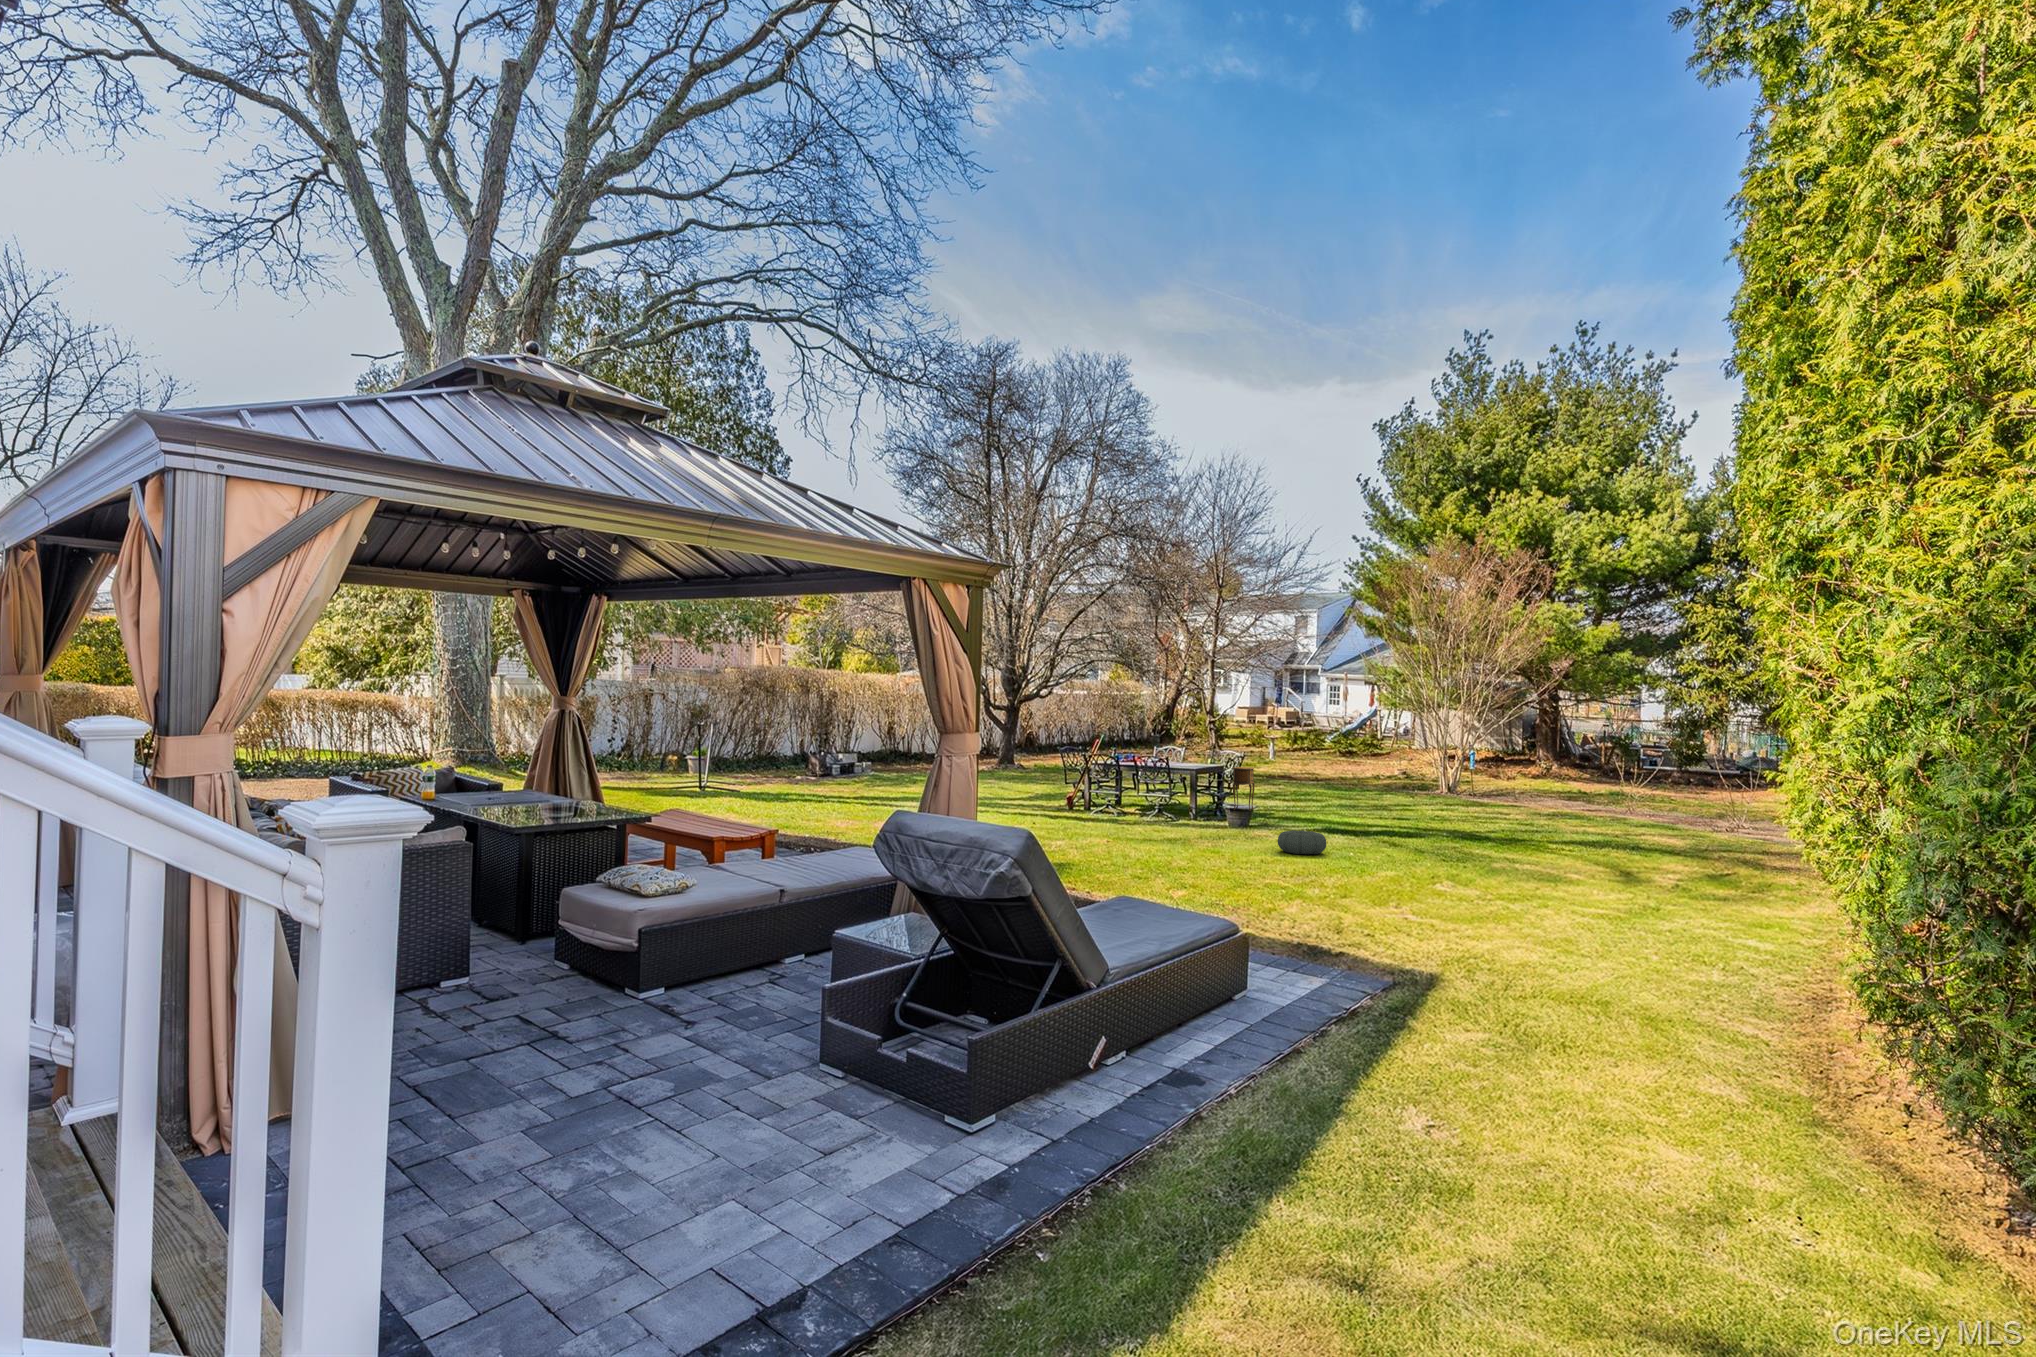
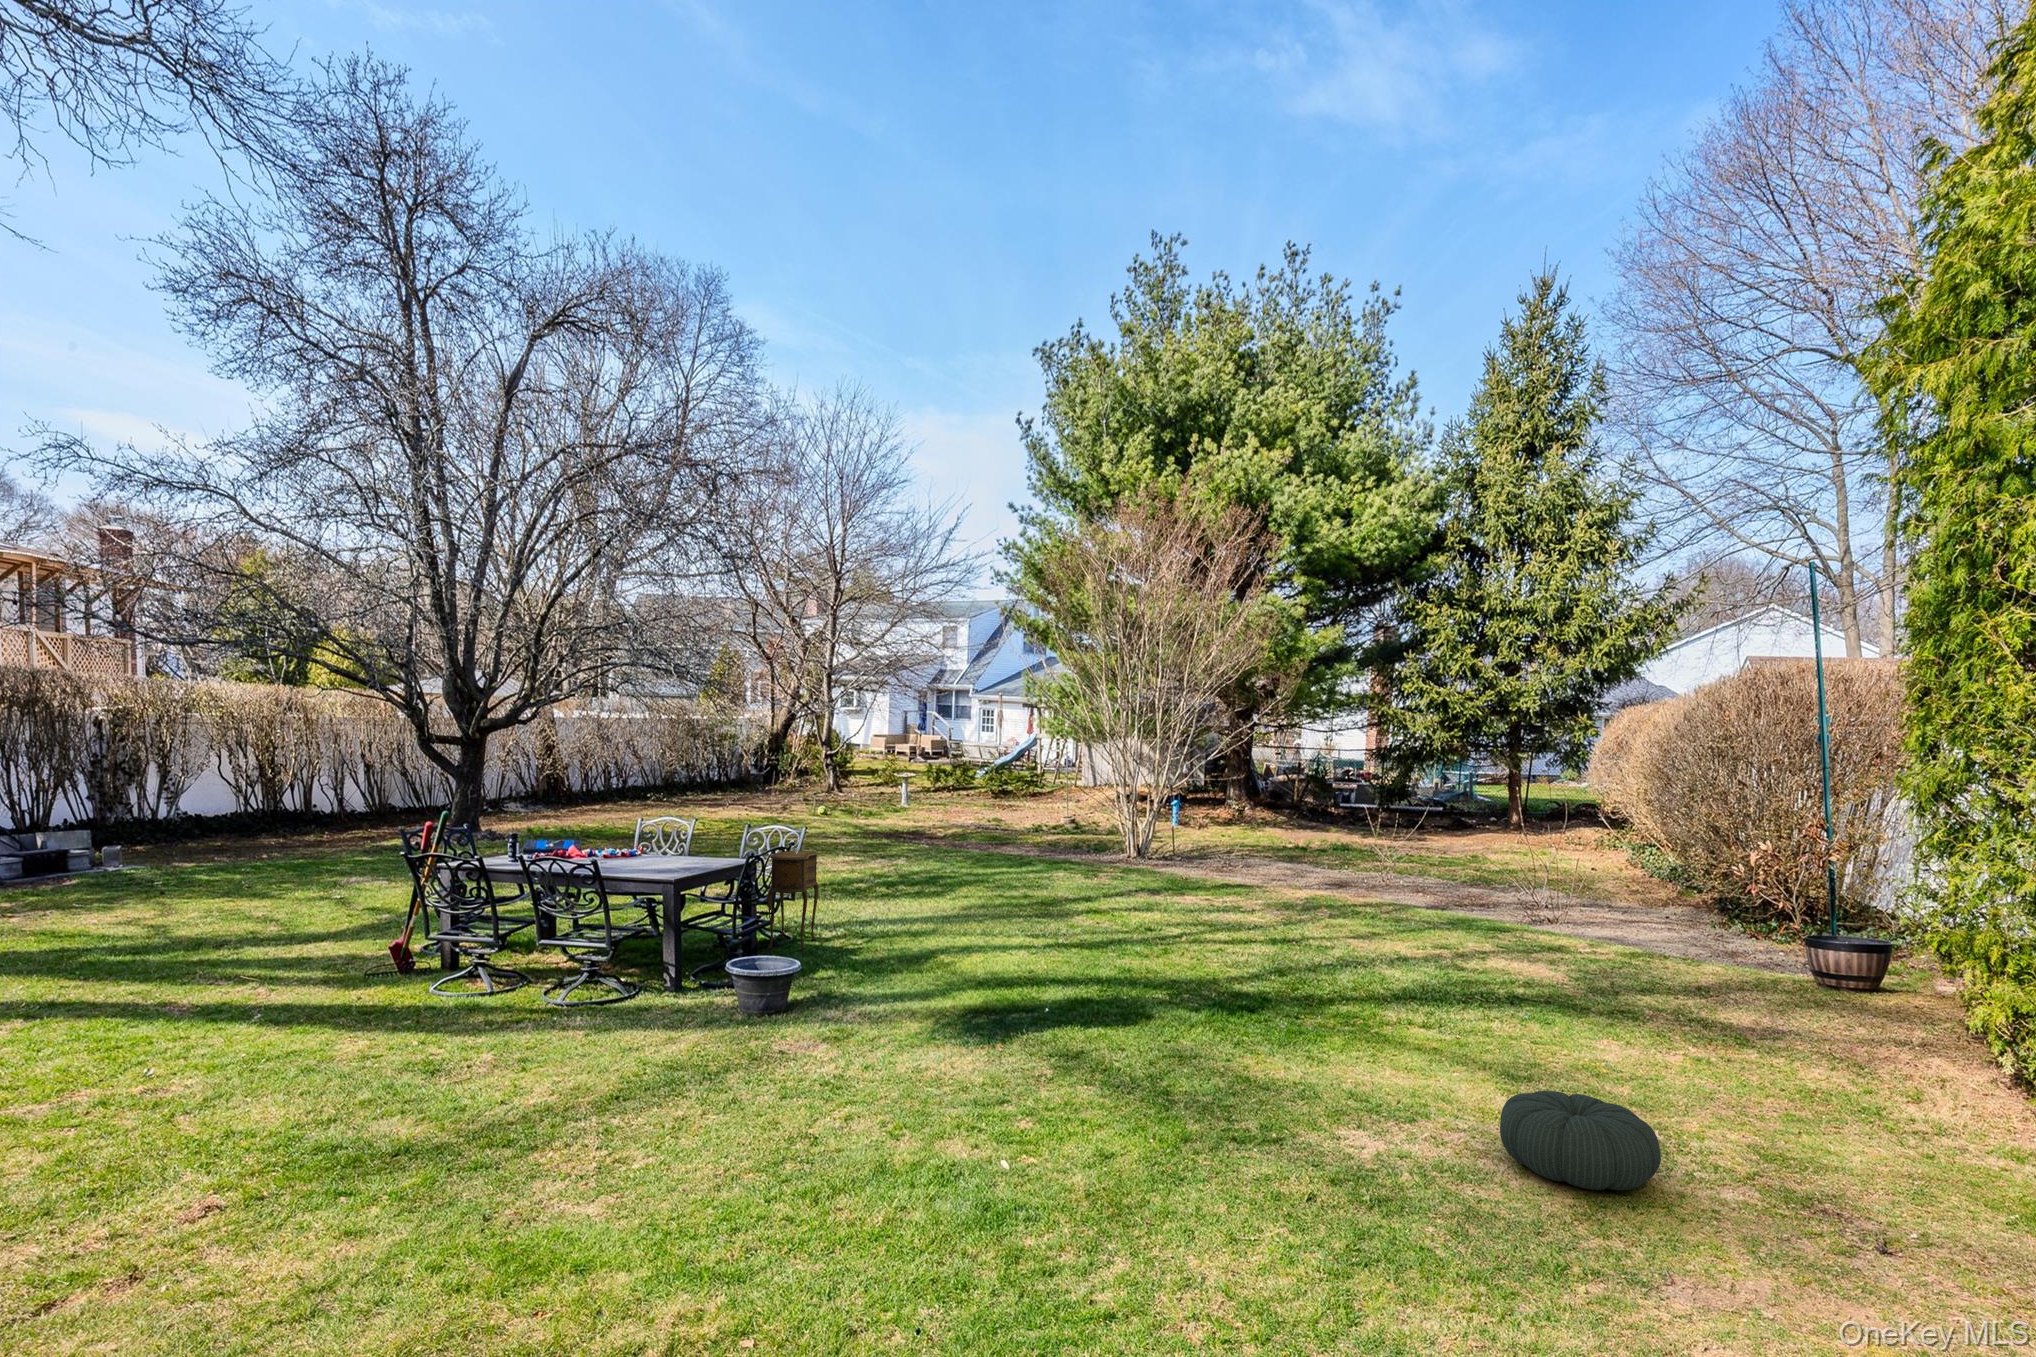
pouf: present [1278,830,1326,854] -> present [1500,1091,1661,1190]

